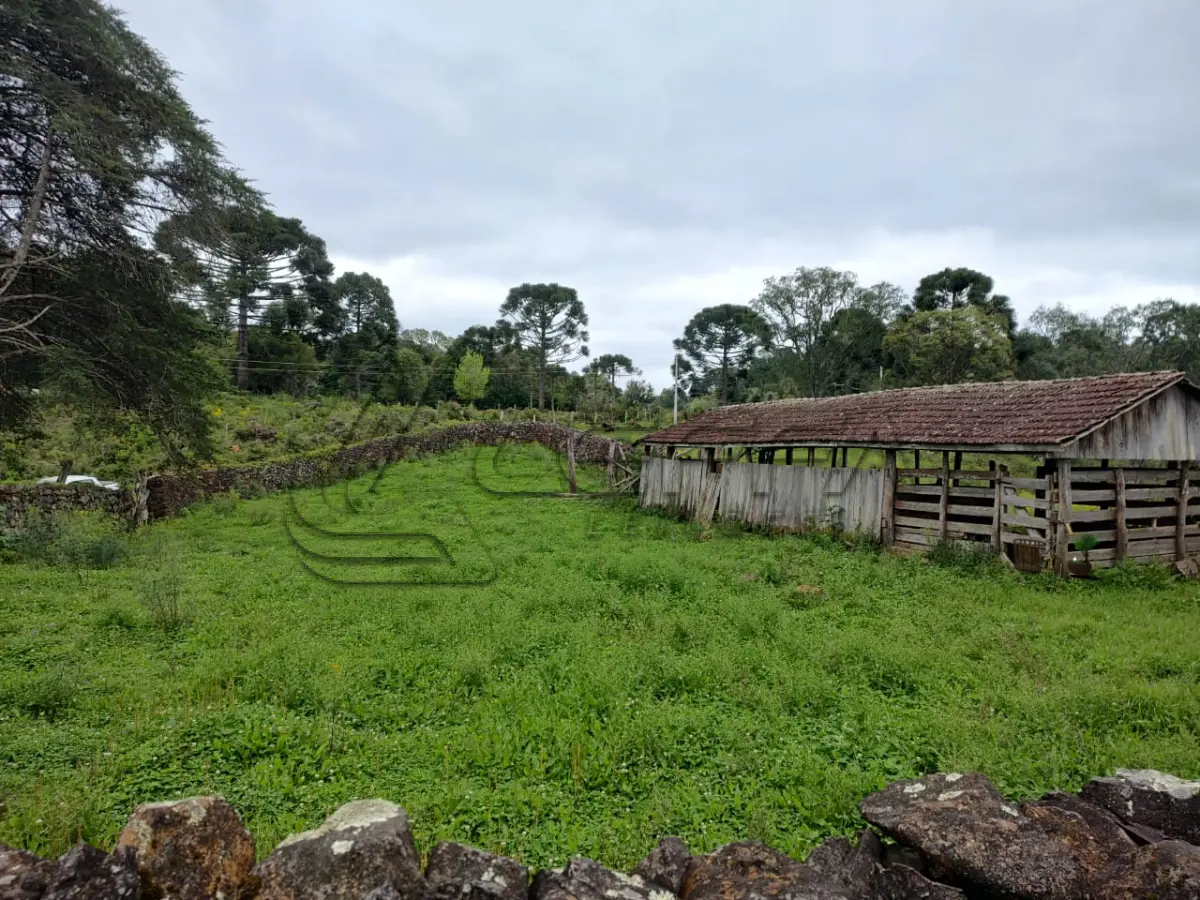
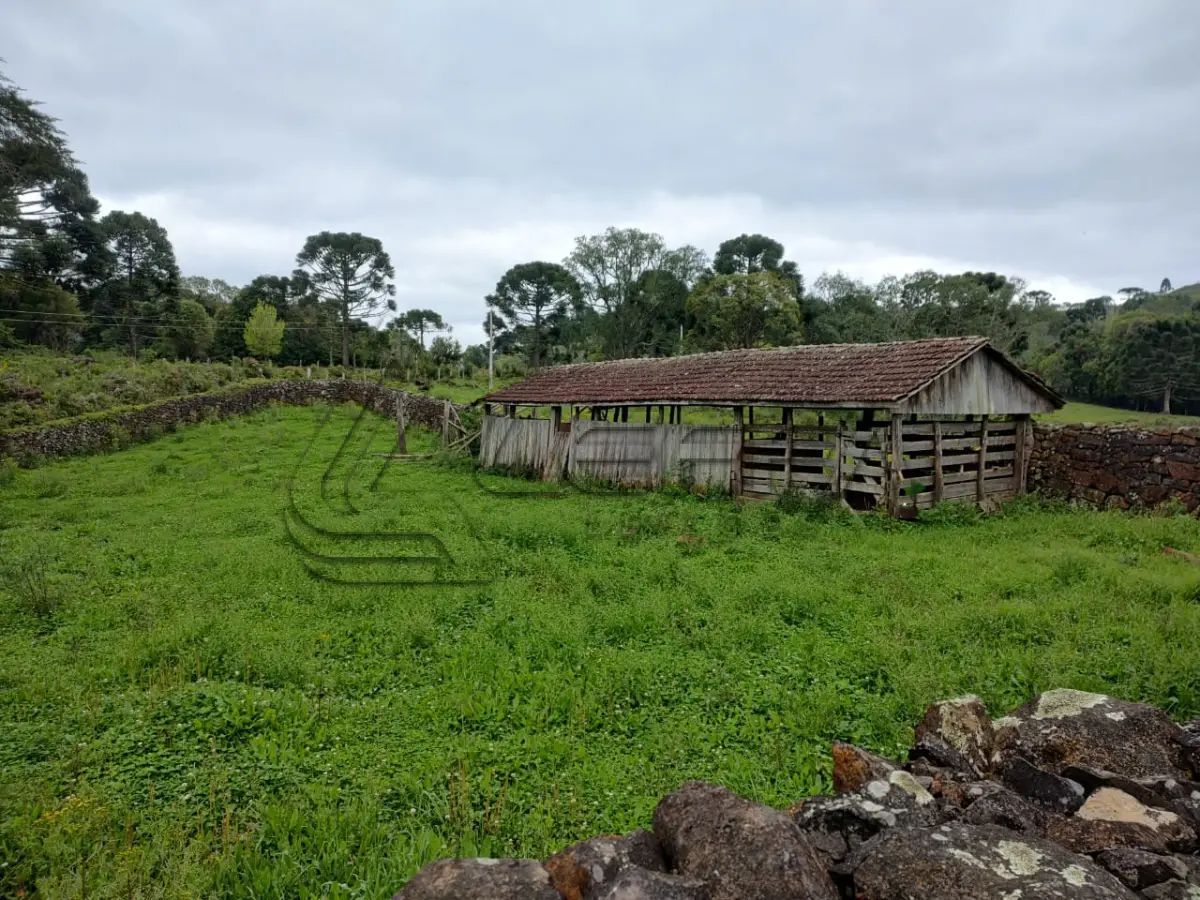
basket: present [1013,538,1047,571] -> none [853,487,882,517]

